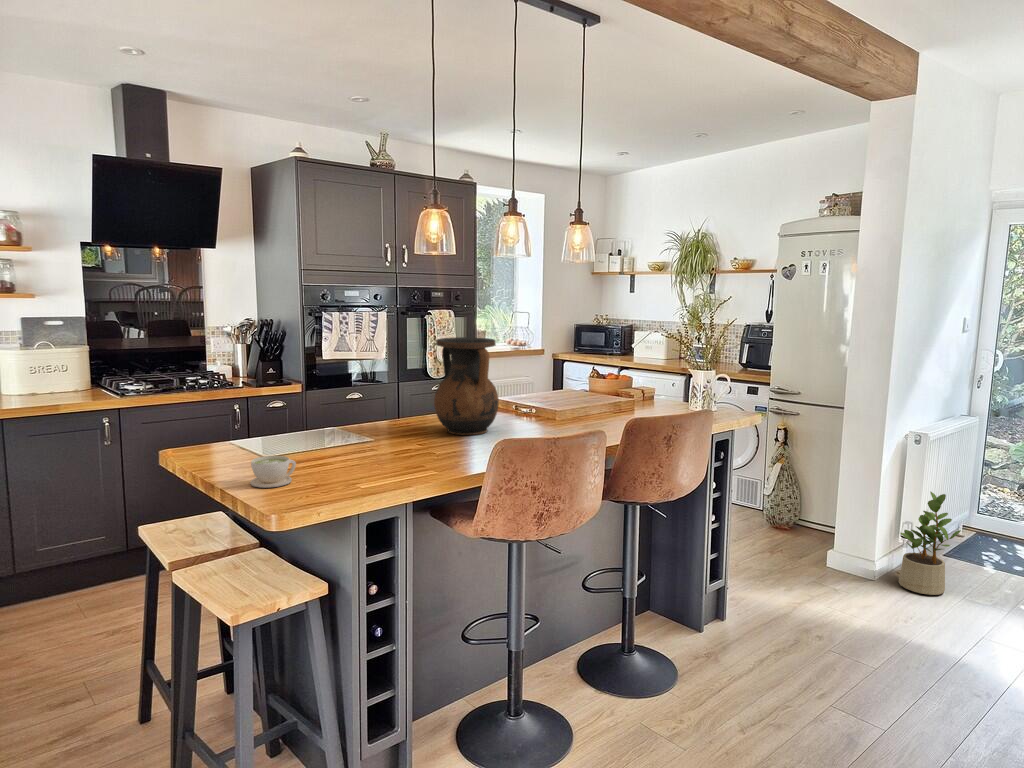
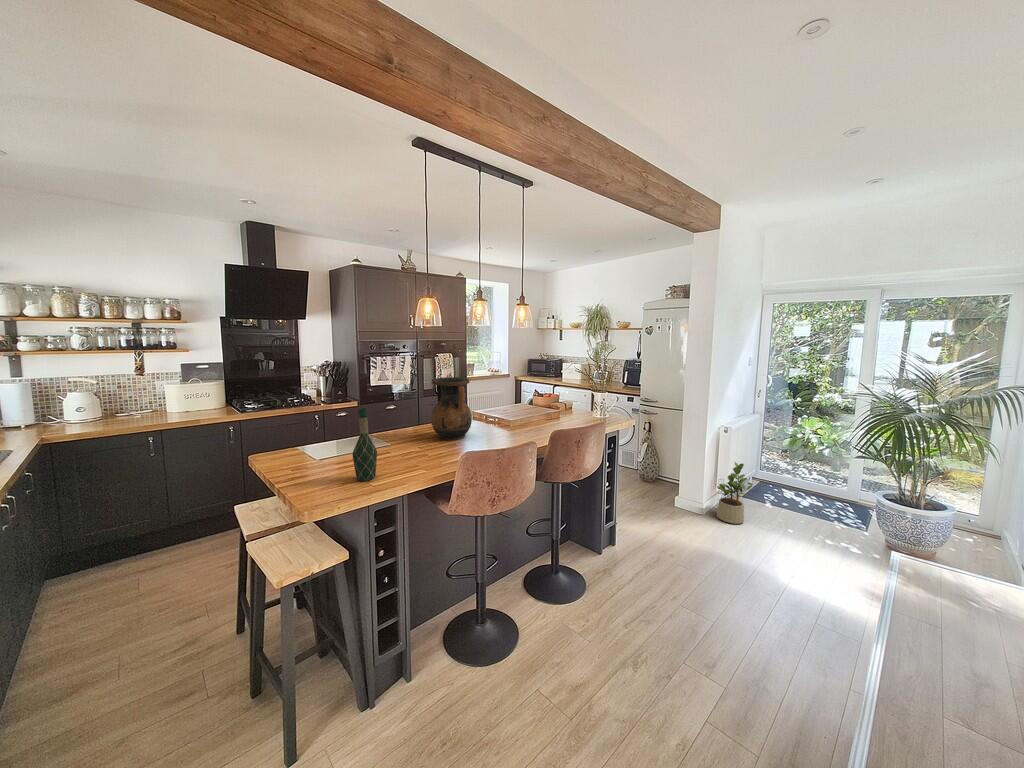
wine bottle: none [332,371,367,480] -> present [353,408,377,481]
coffee cup: present [250,456,296,488] -> none [296,465,328,489]

